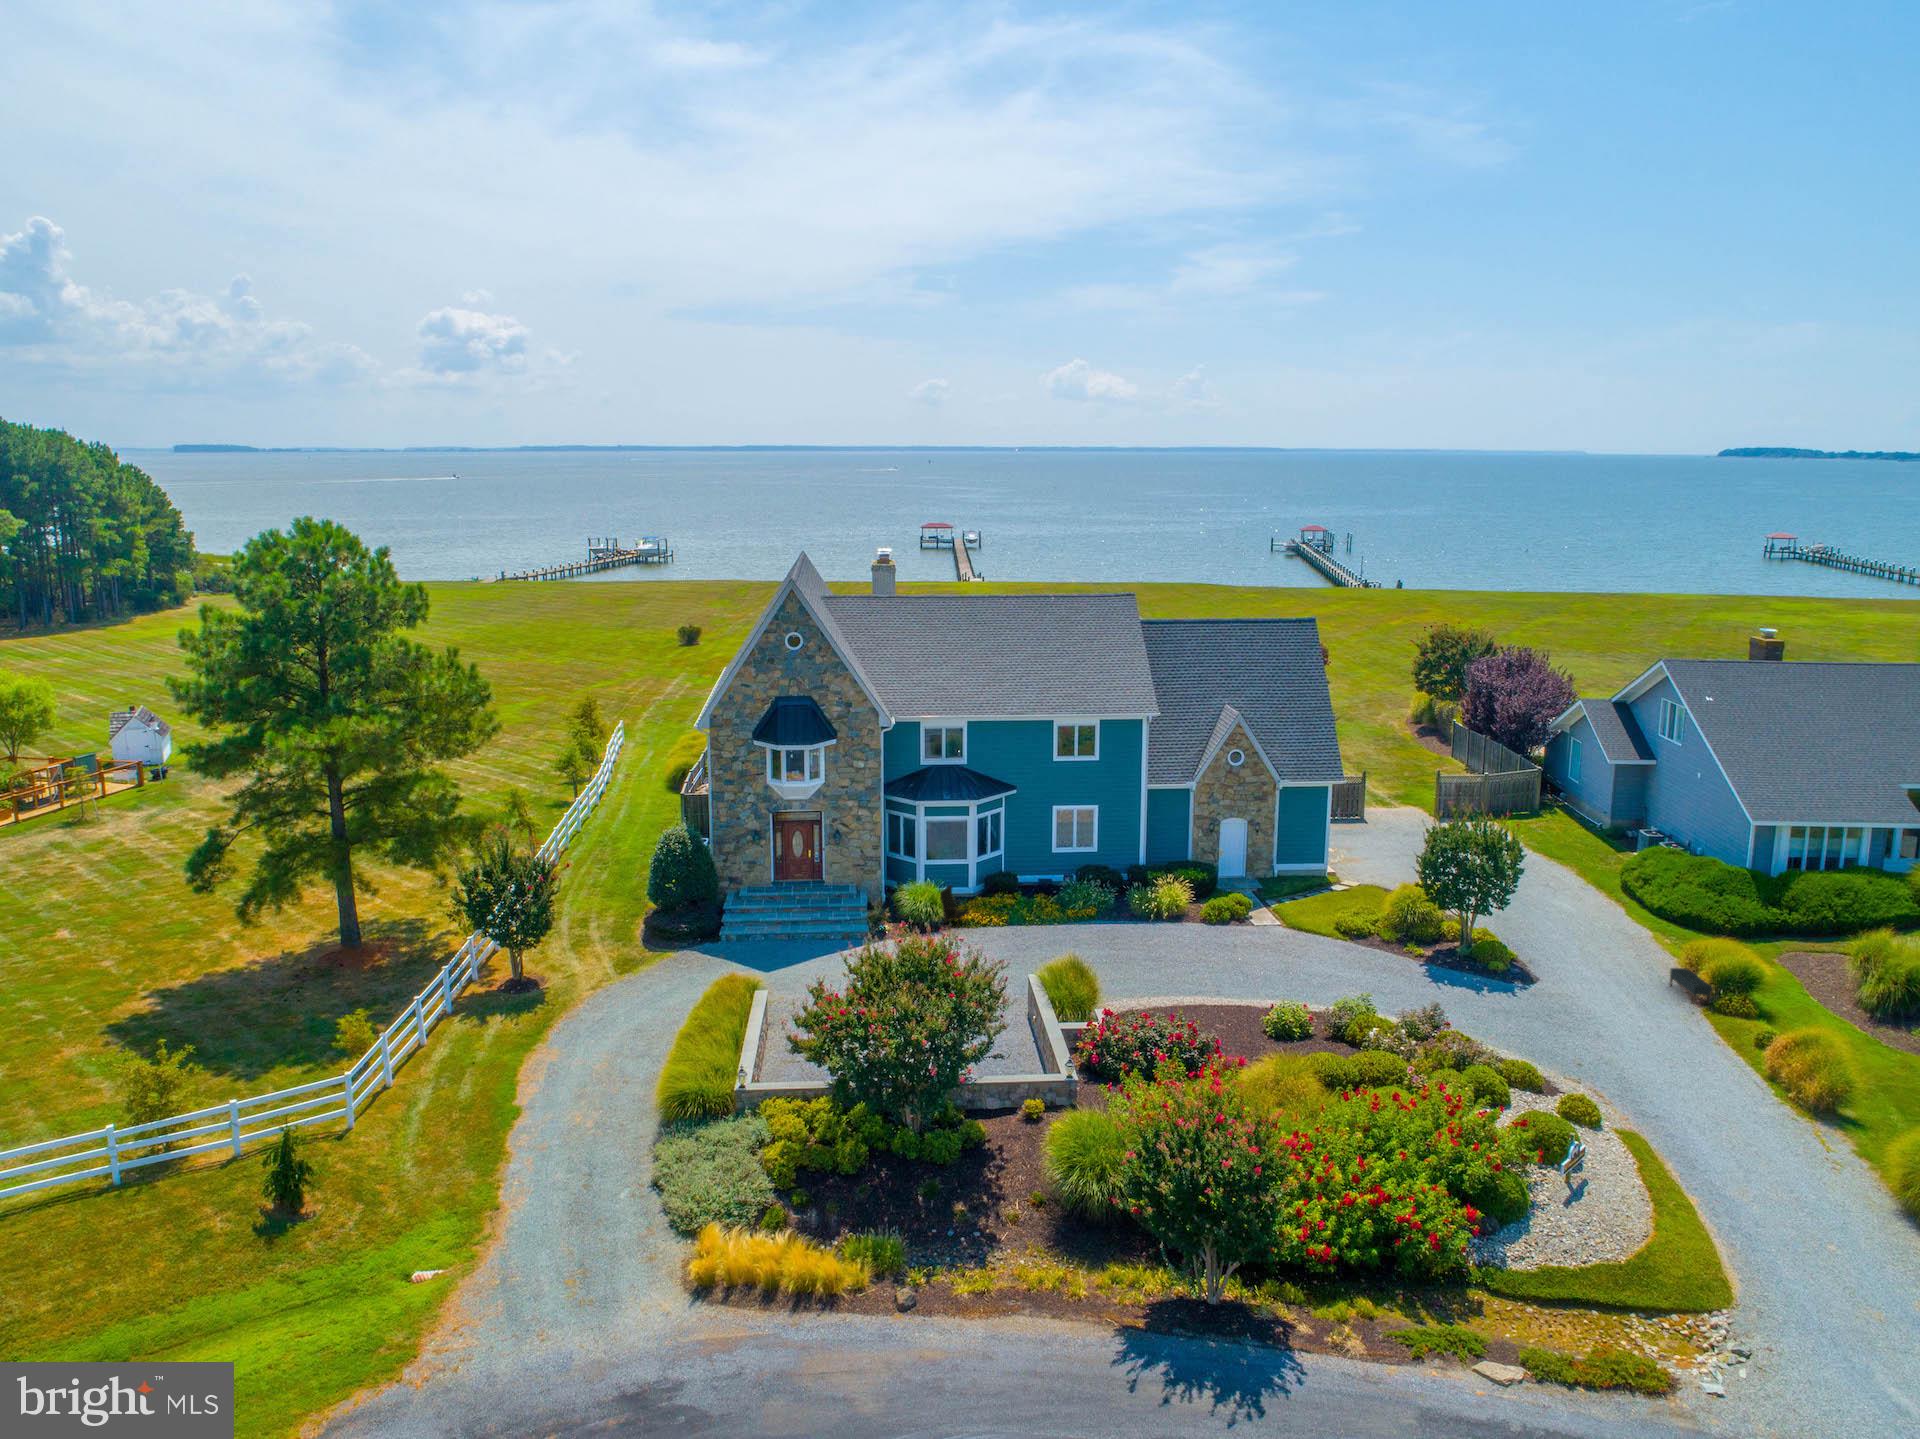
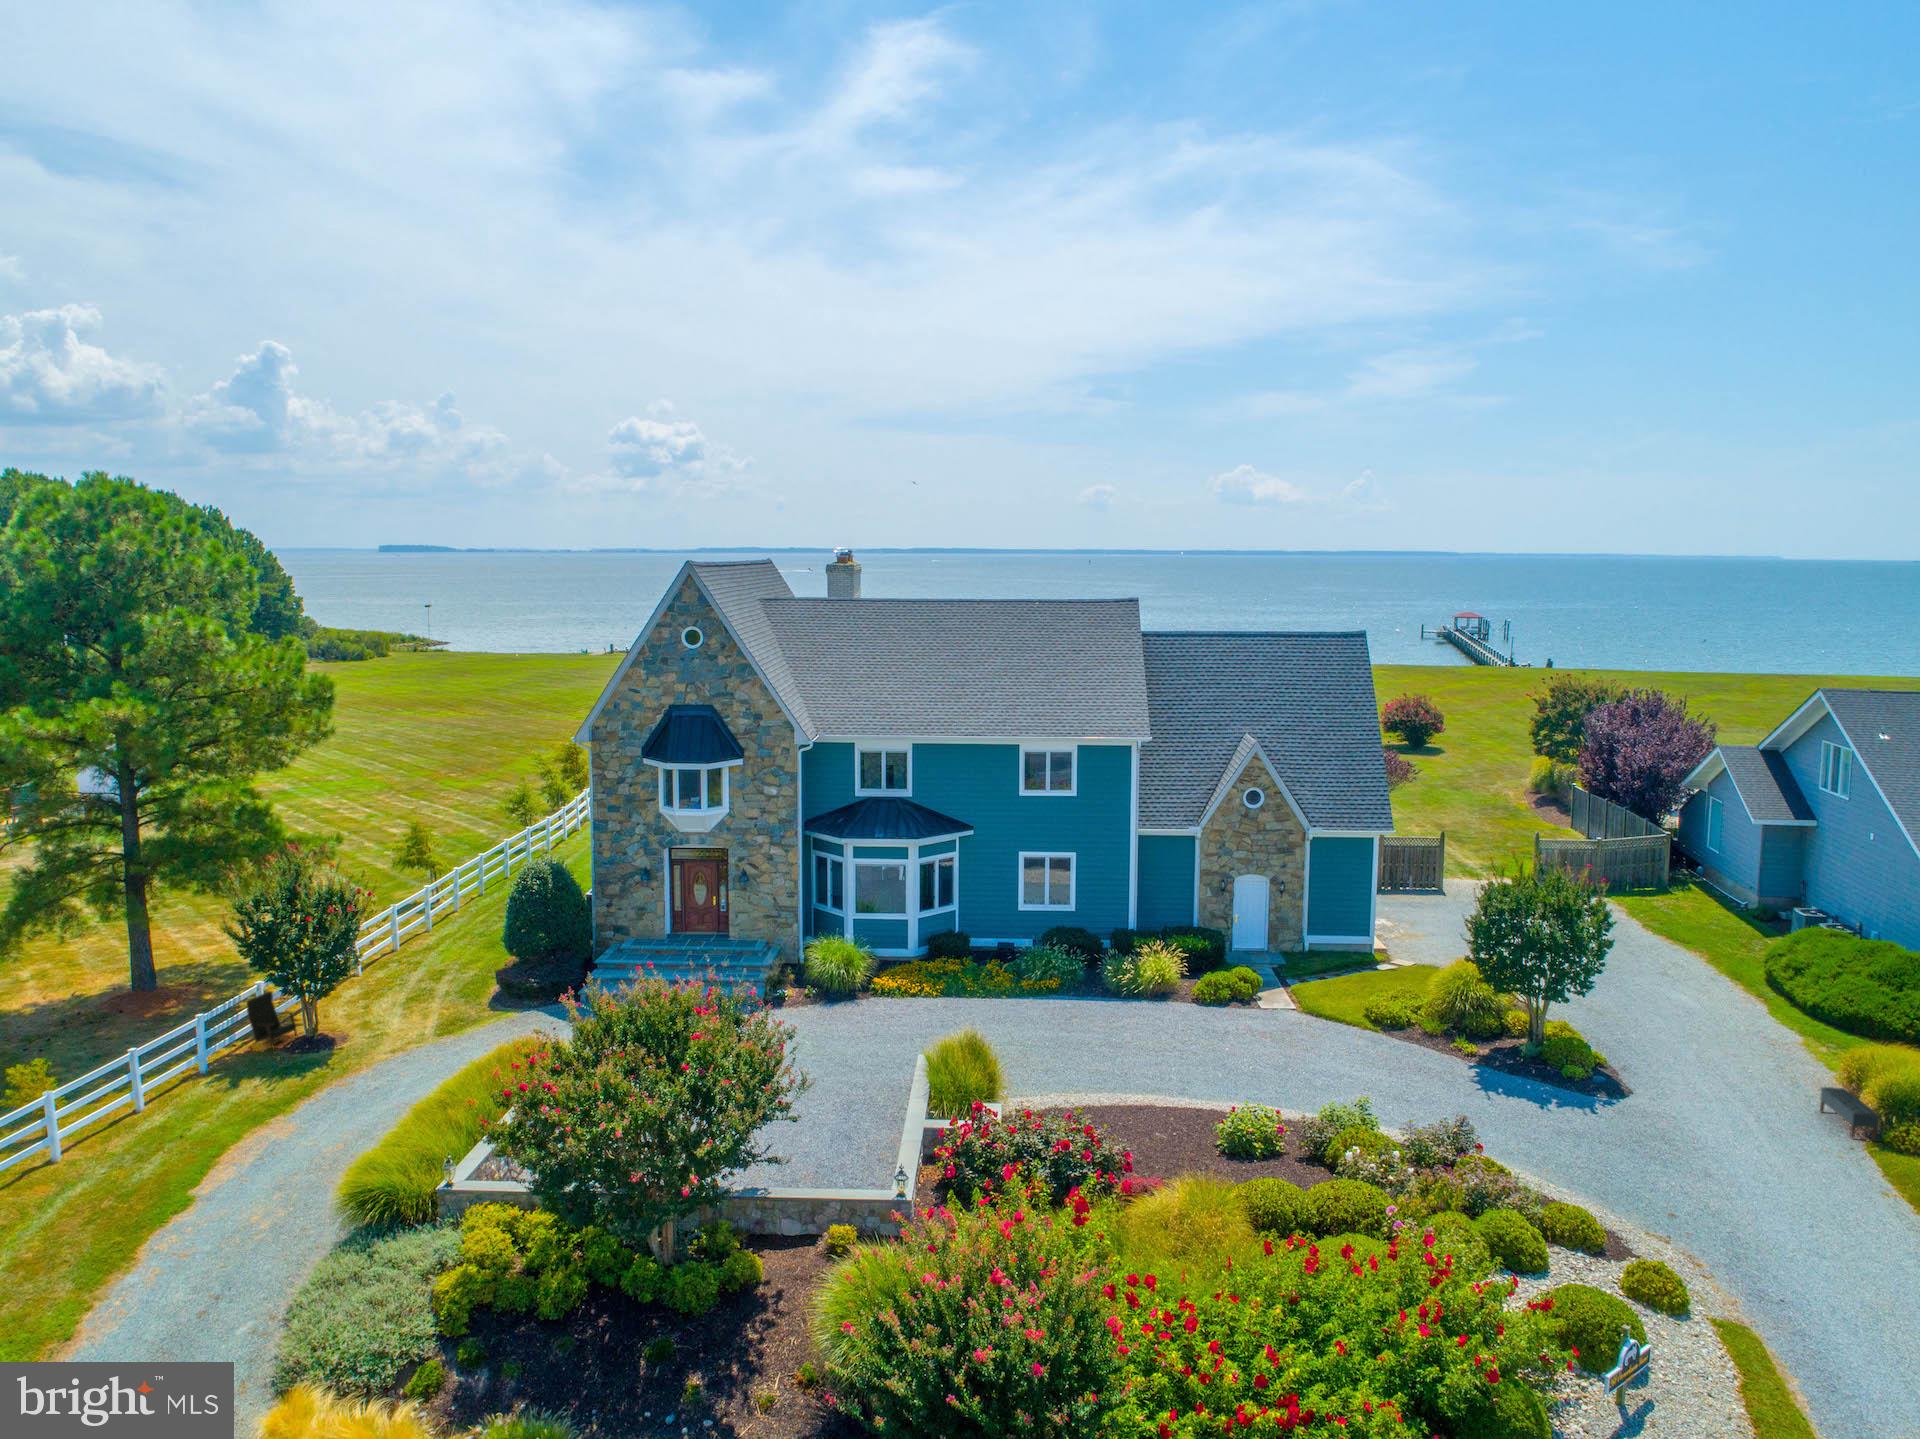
lounge chair: present [940,885,968,924] -> present [246,991,298,1050]

